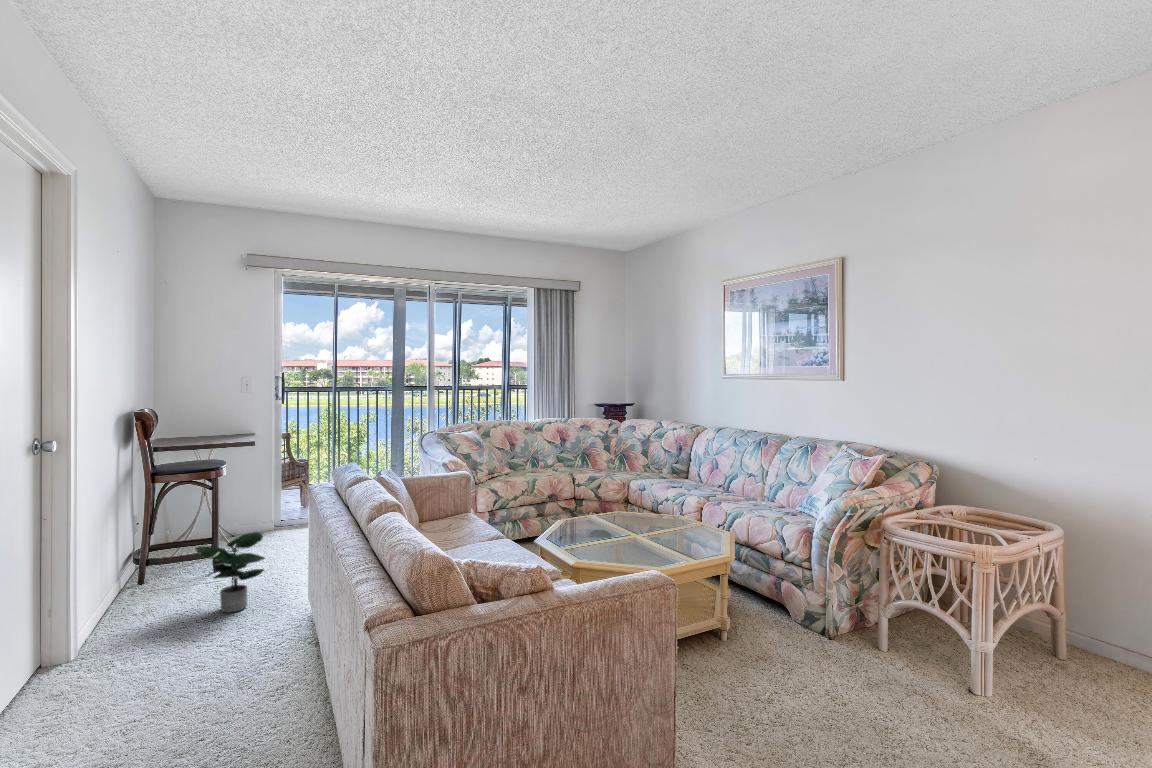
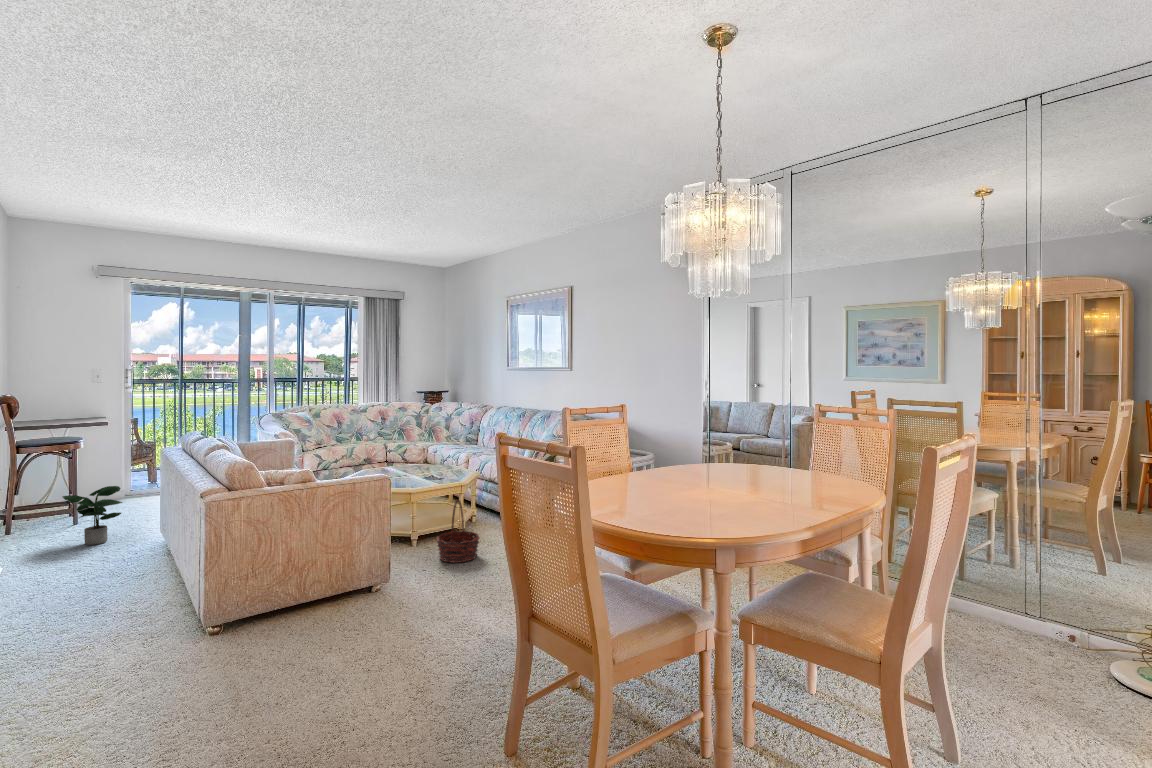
basket: none [703,600,777,710] -> present [437,500,480,563]

